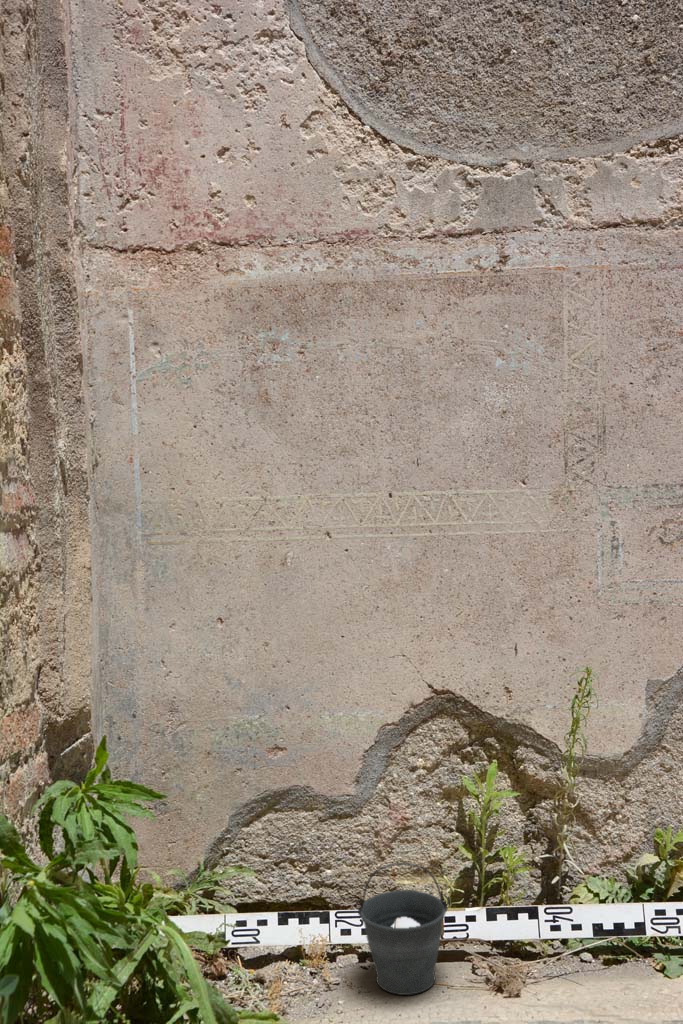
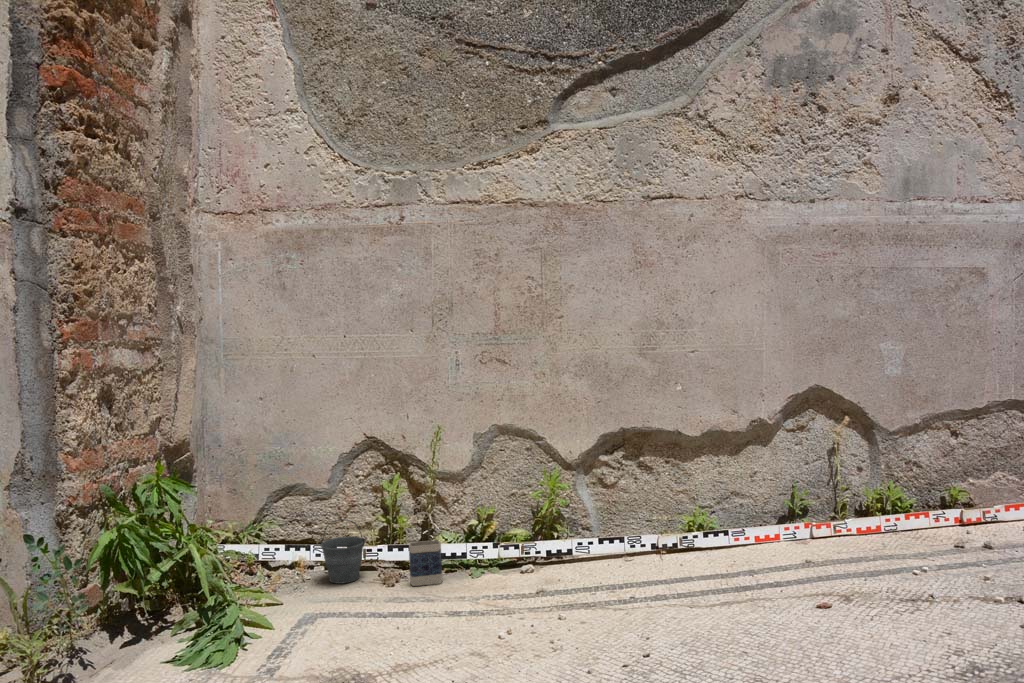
bag: none [553,852,620,1004] -> present [409,512,442,586]

